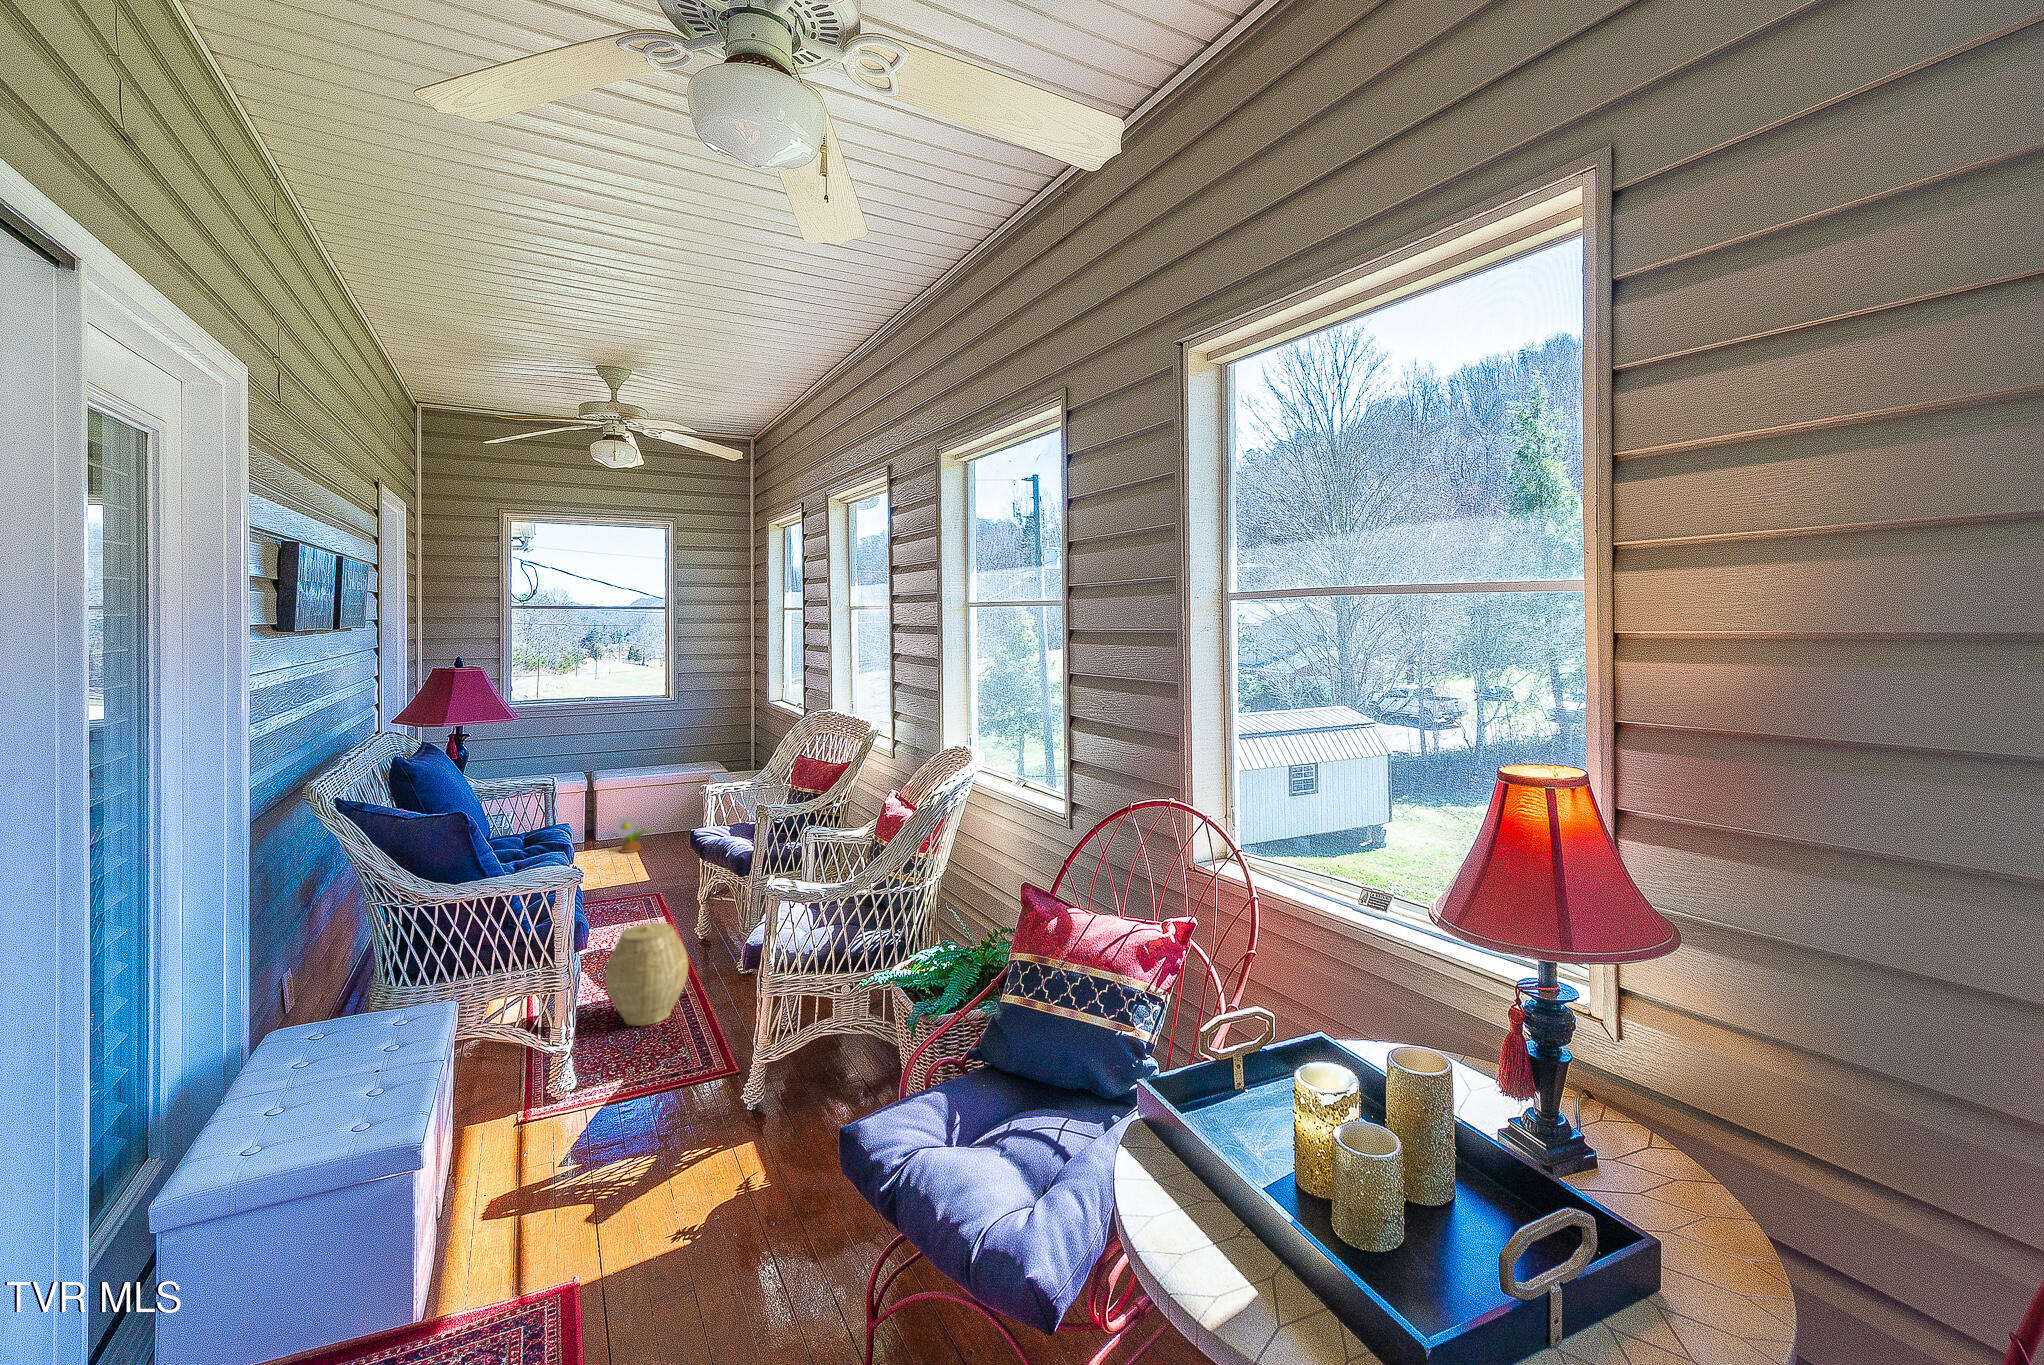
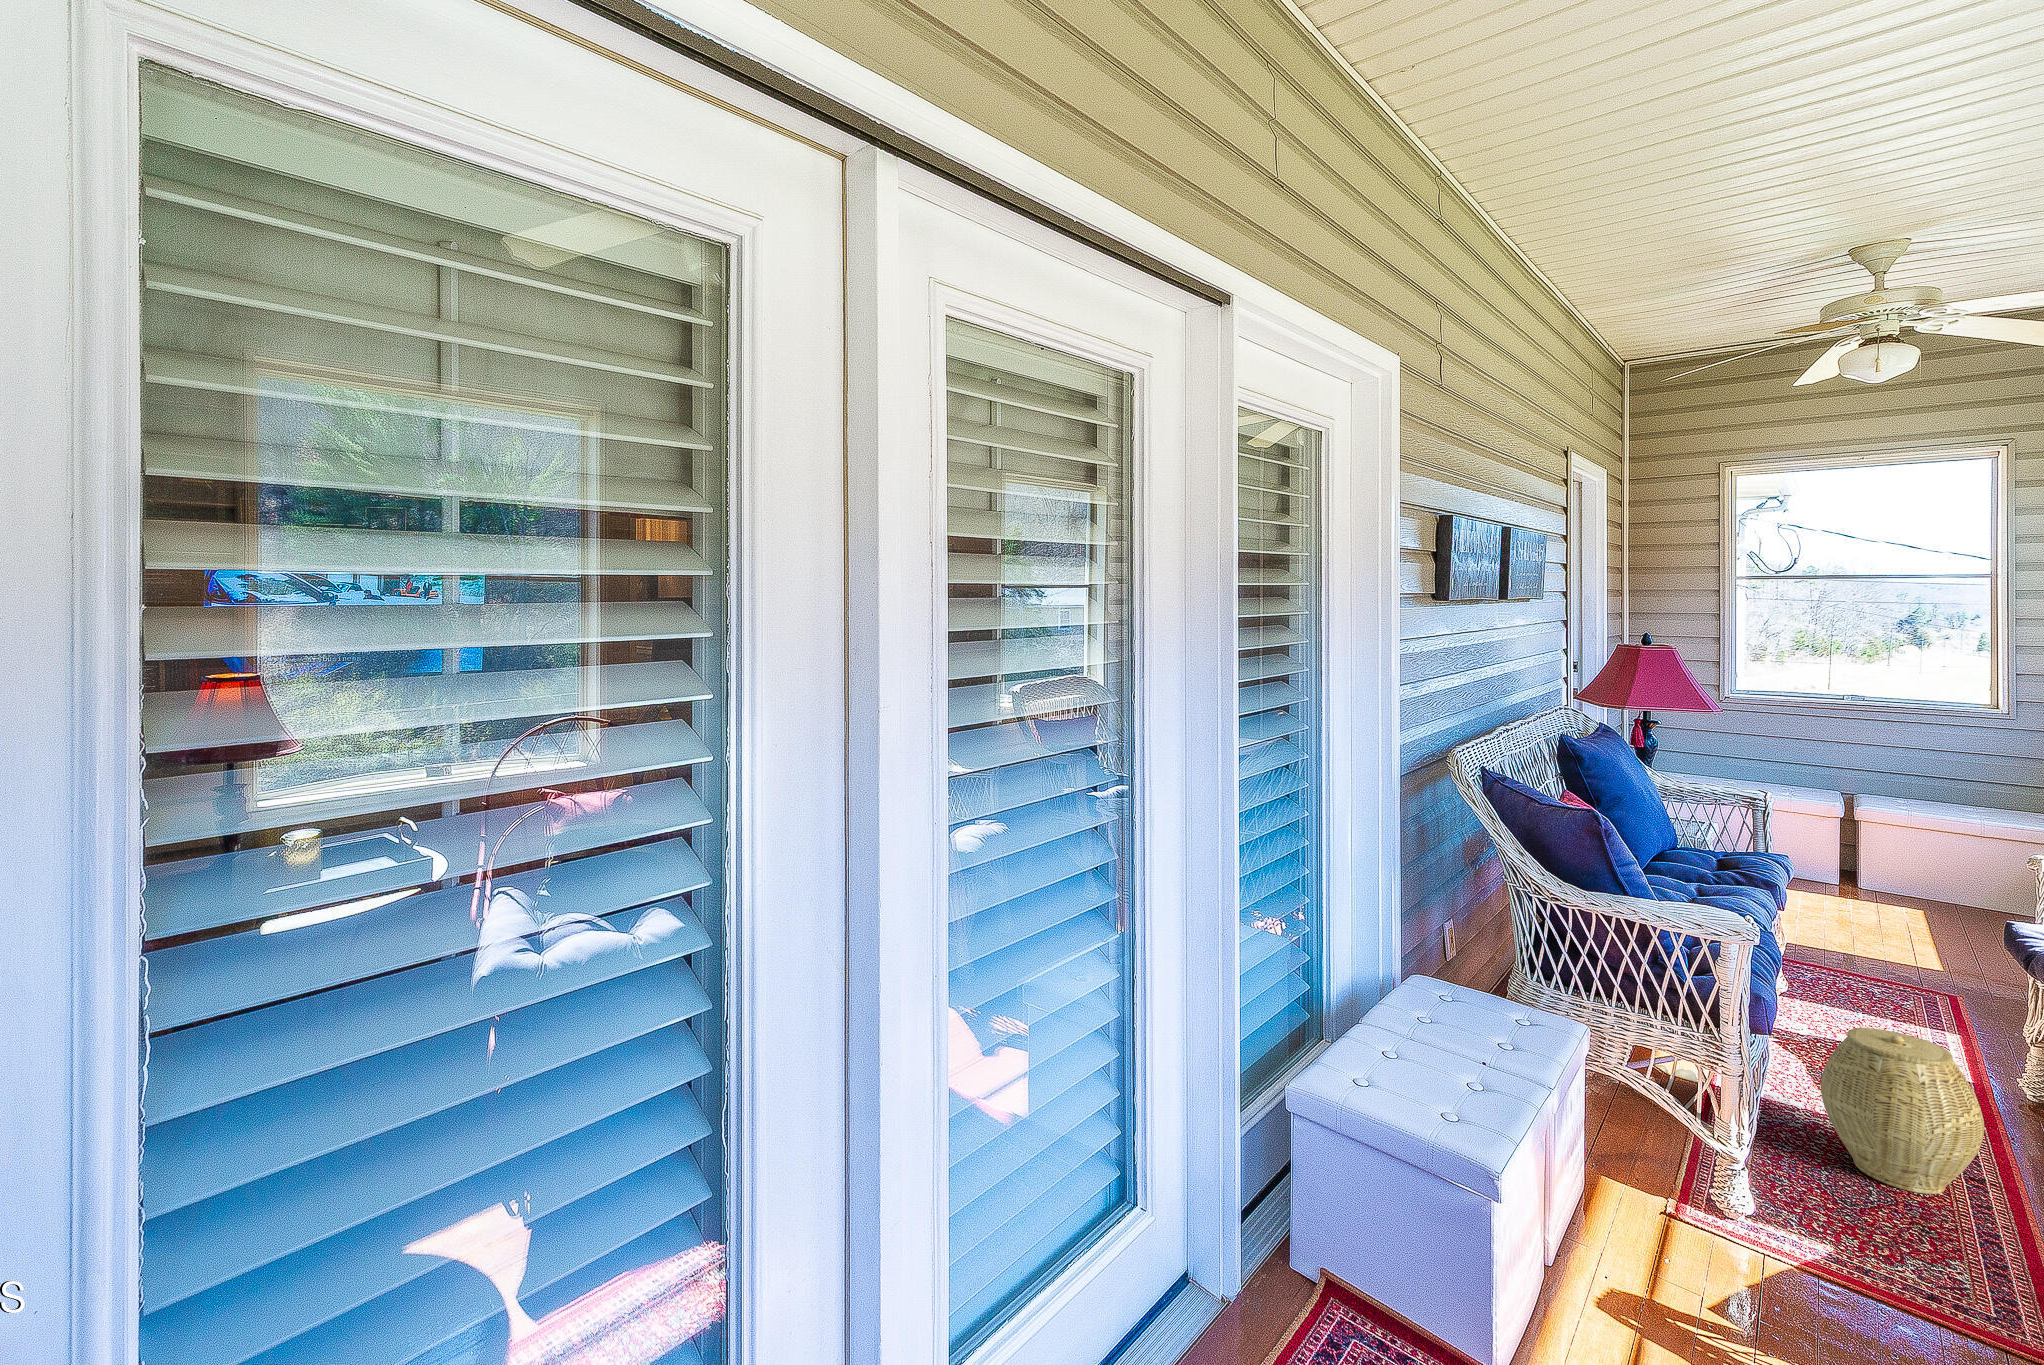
decorative plant: present [616,816,654,853] -> none [1873,864,1961,921]

